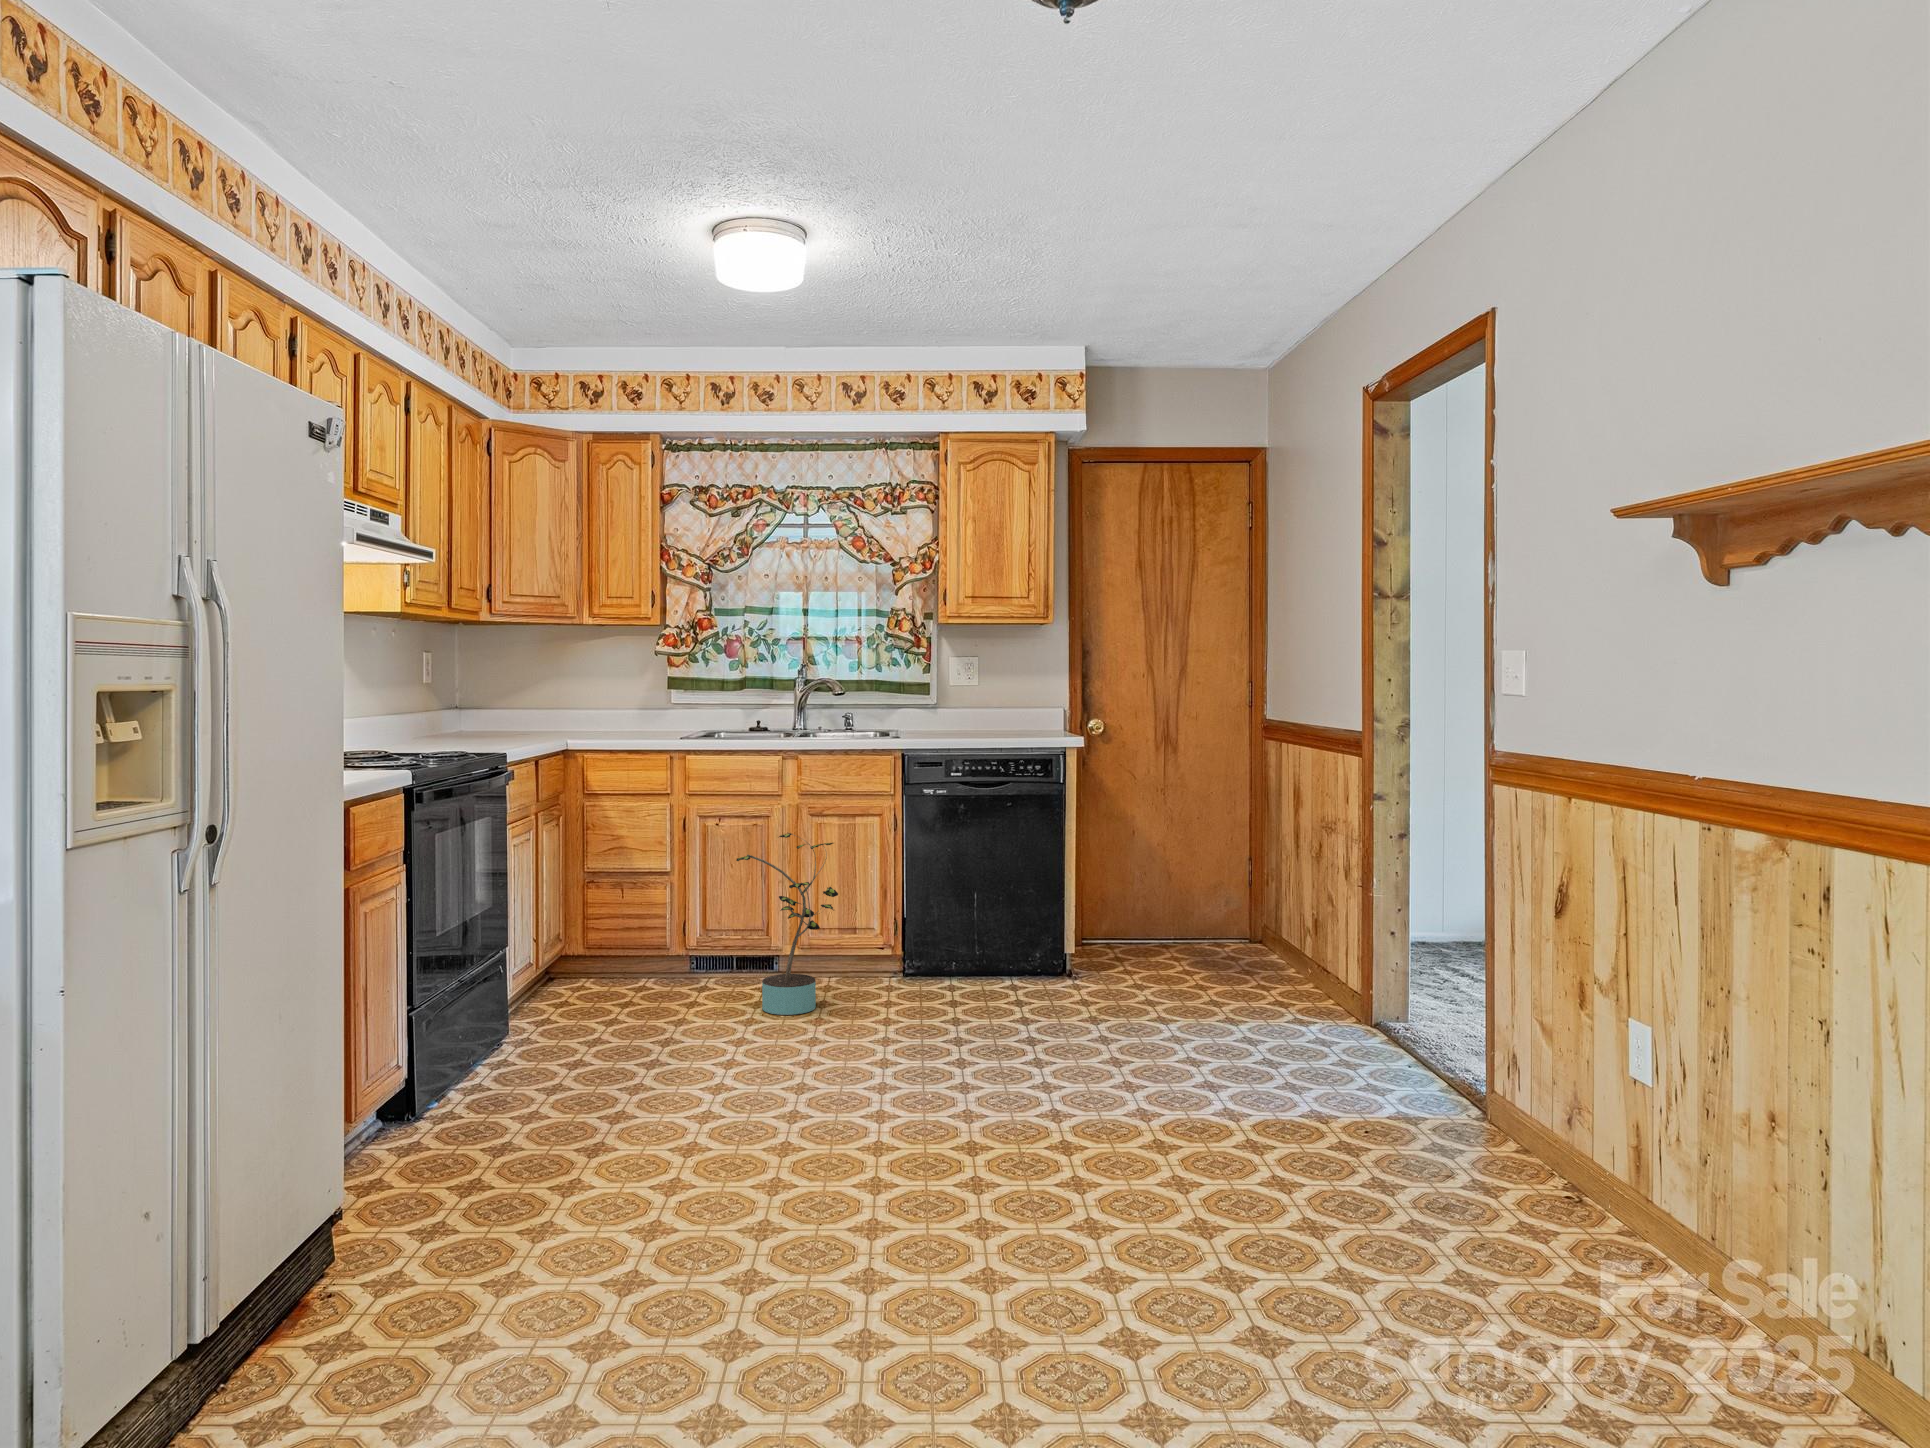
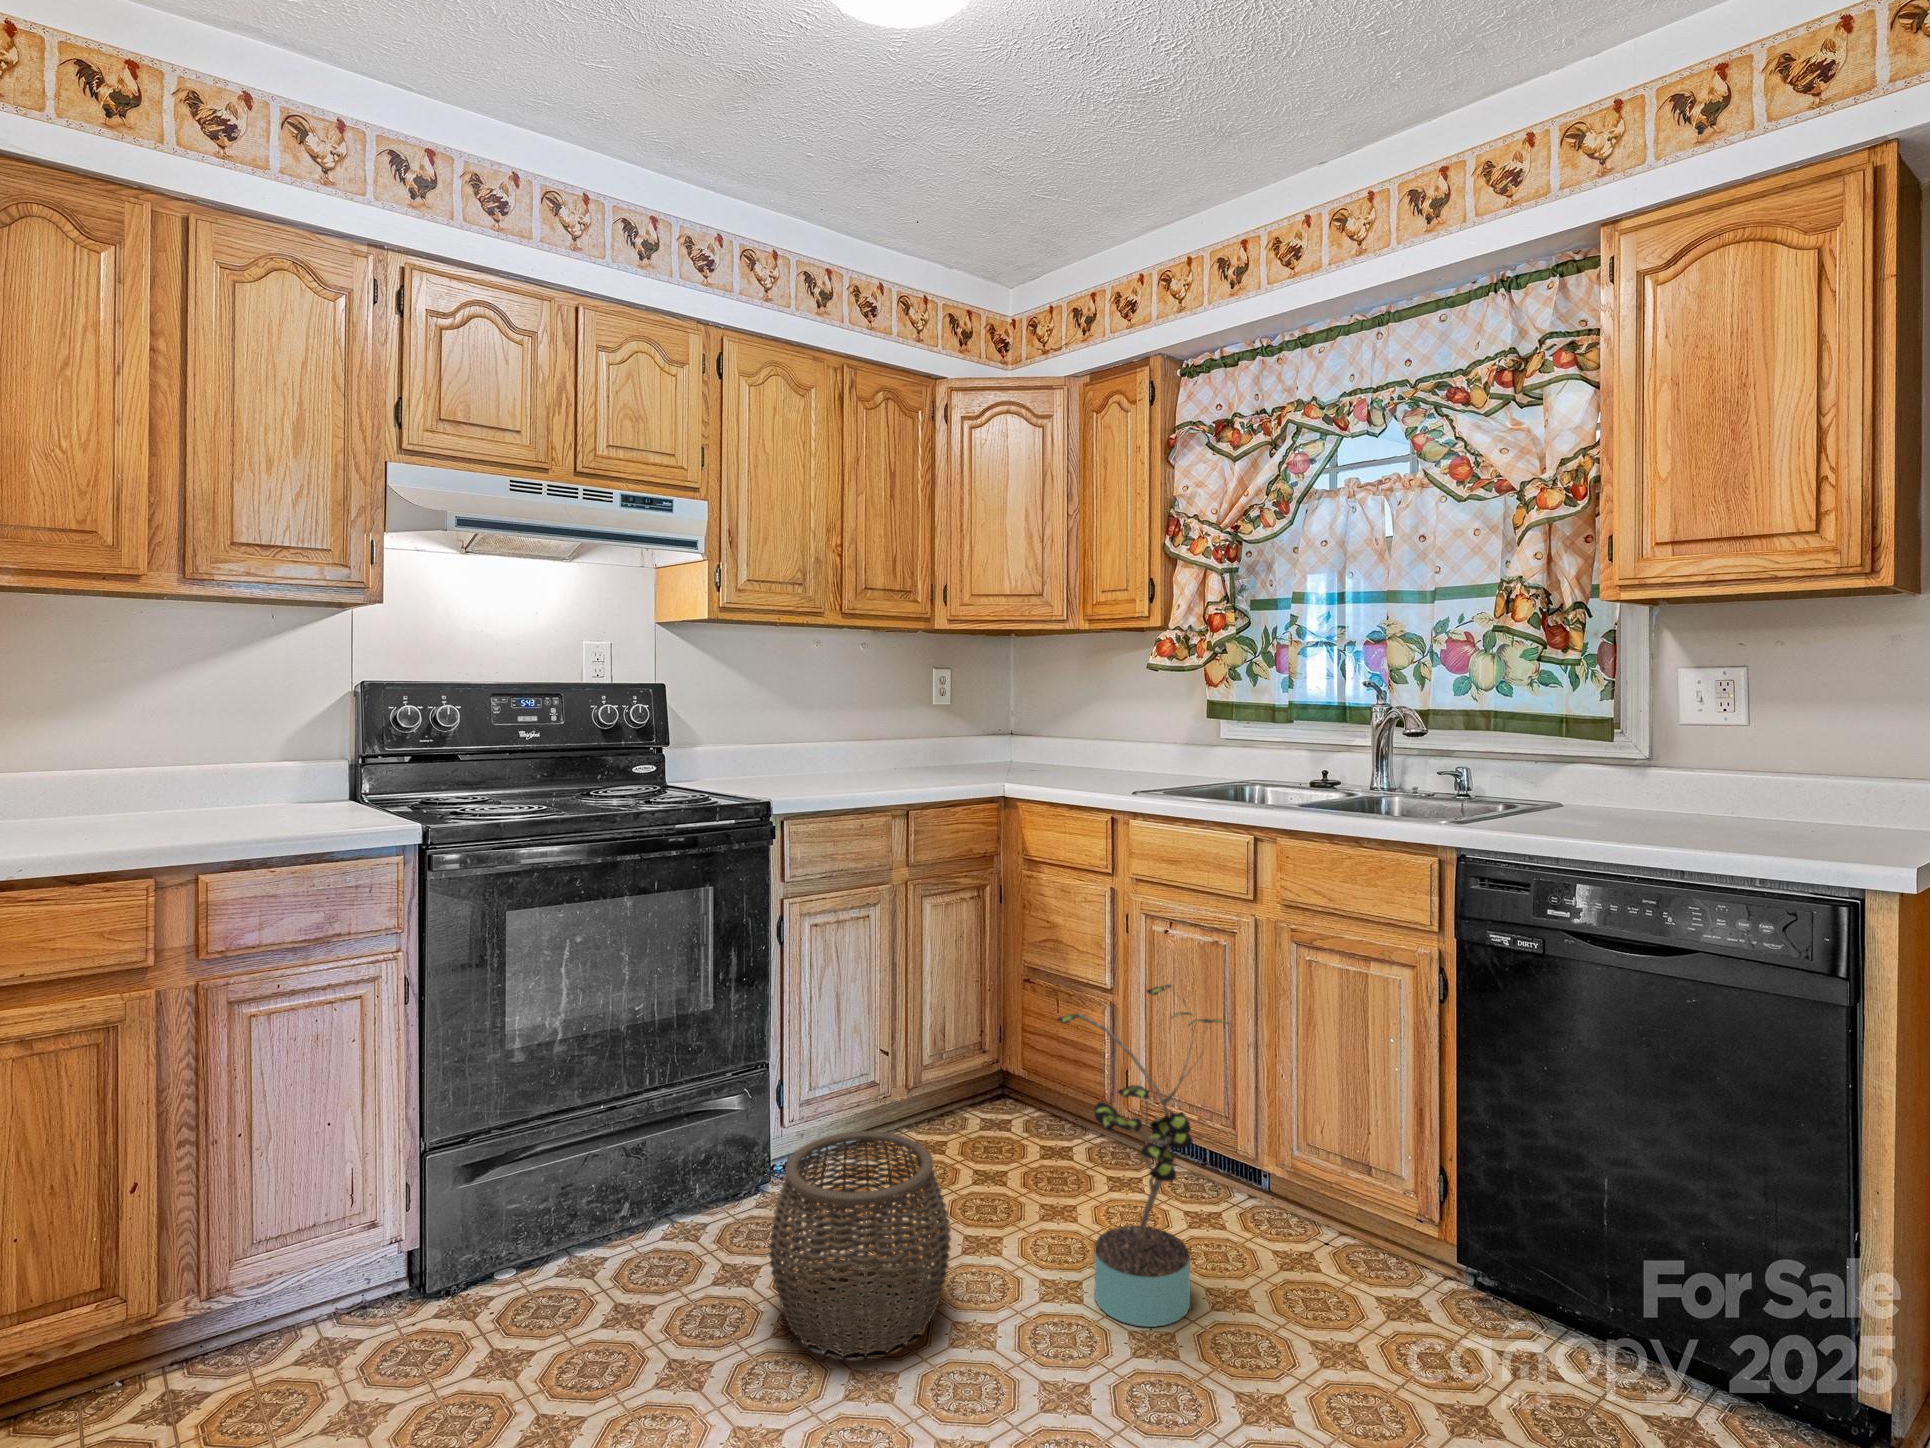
woven basket: none [615,942,729,1059] -> present [769,1131,951,1357]

